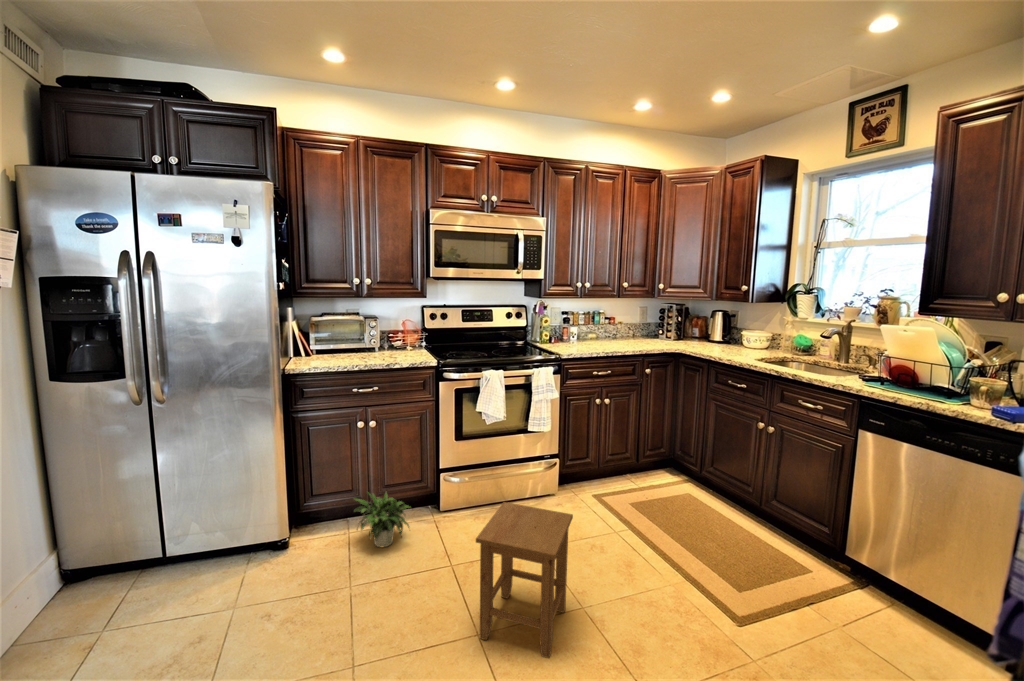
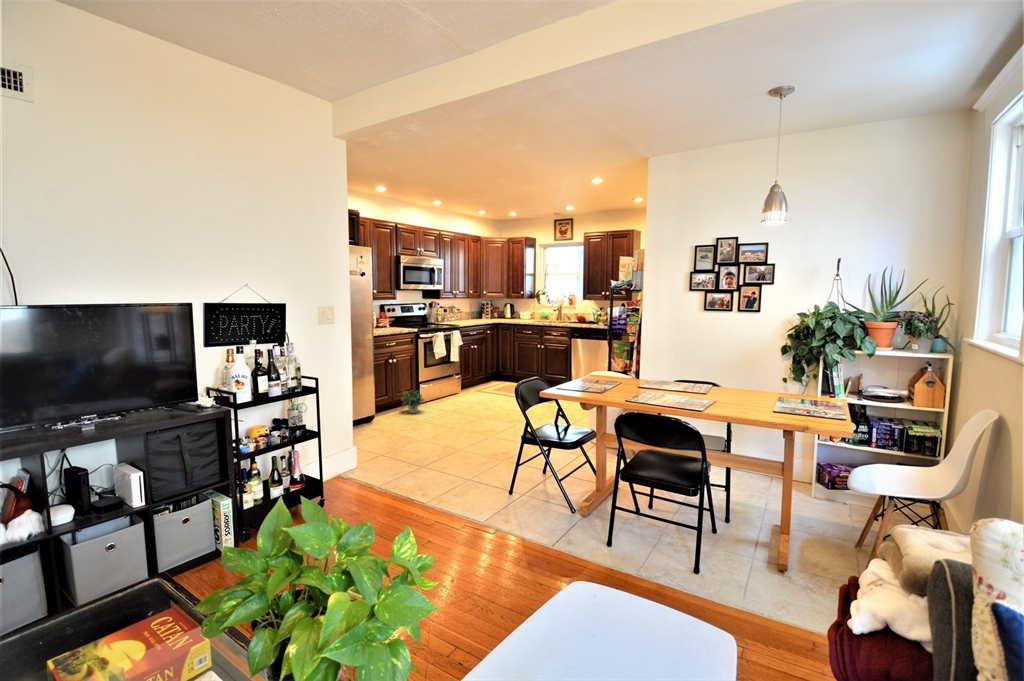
stool: present [476,502,573,658] -> none [477,374,511,417]

